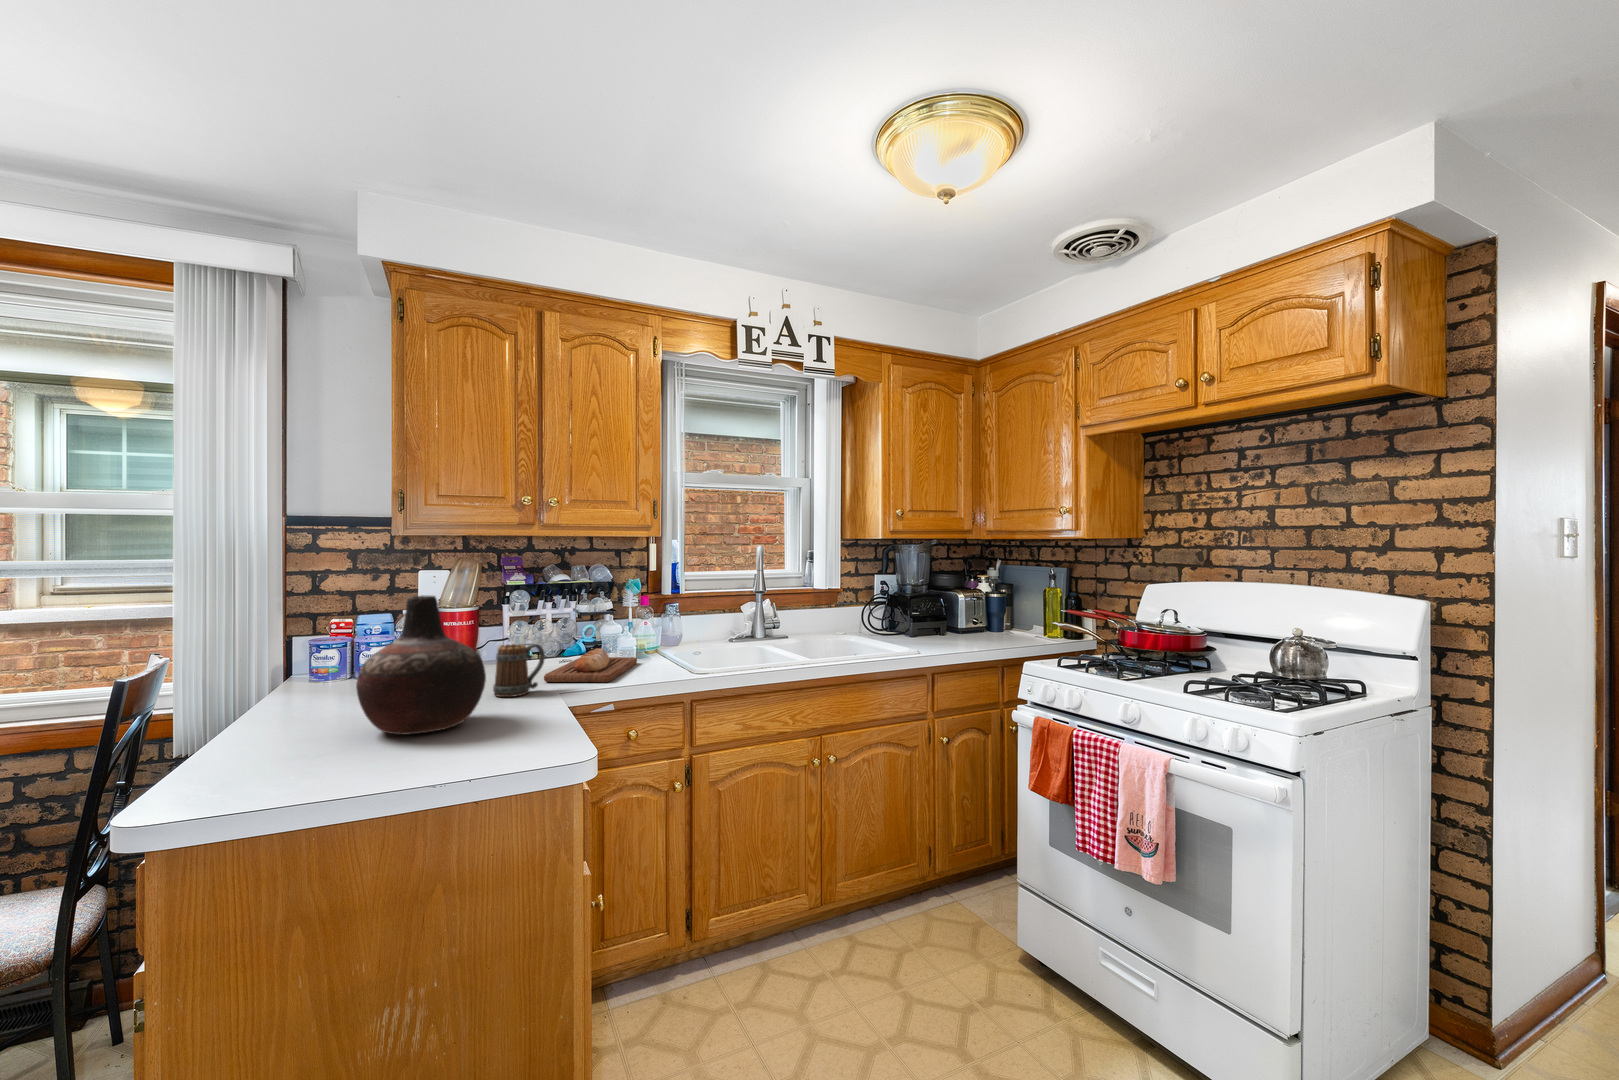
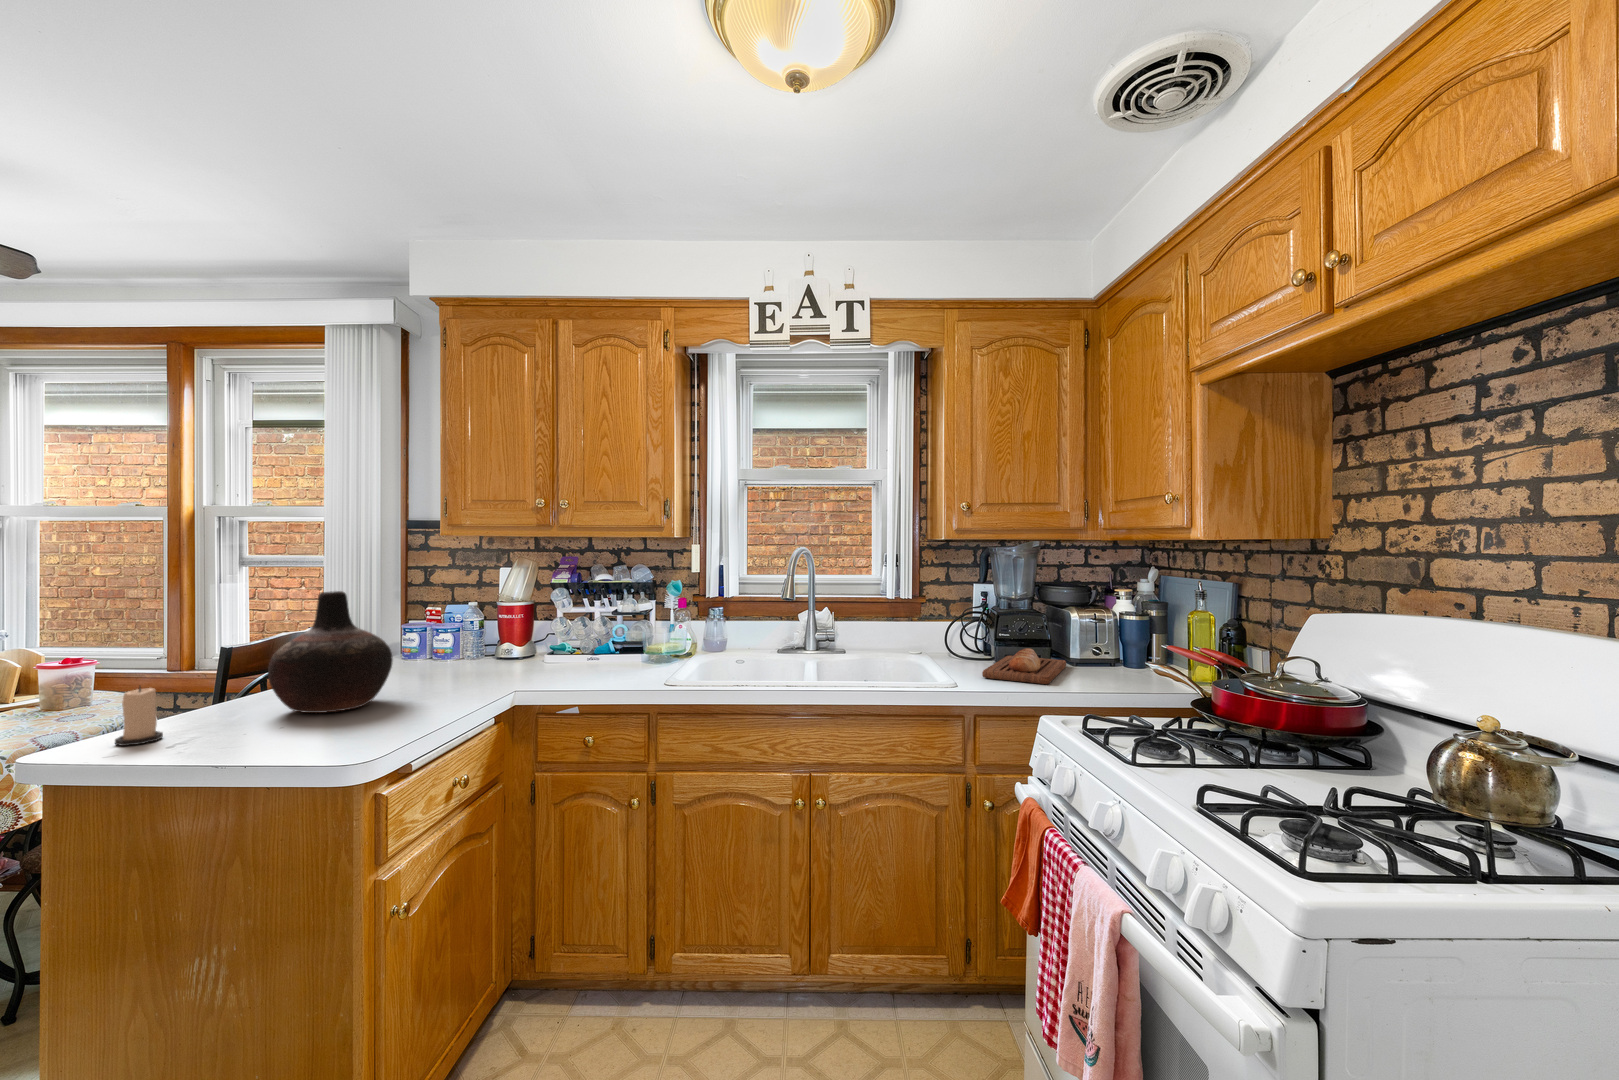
mug: present [493,644,545,697] -> none [456,638,507,687]
bread loaf: present [544,648,637,682] -> present [982,648,1066,684]
candle: none [264,712,315,787] -> present [115,687,163,746]

